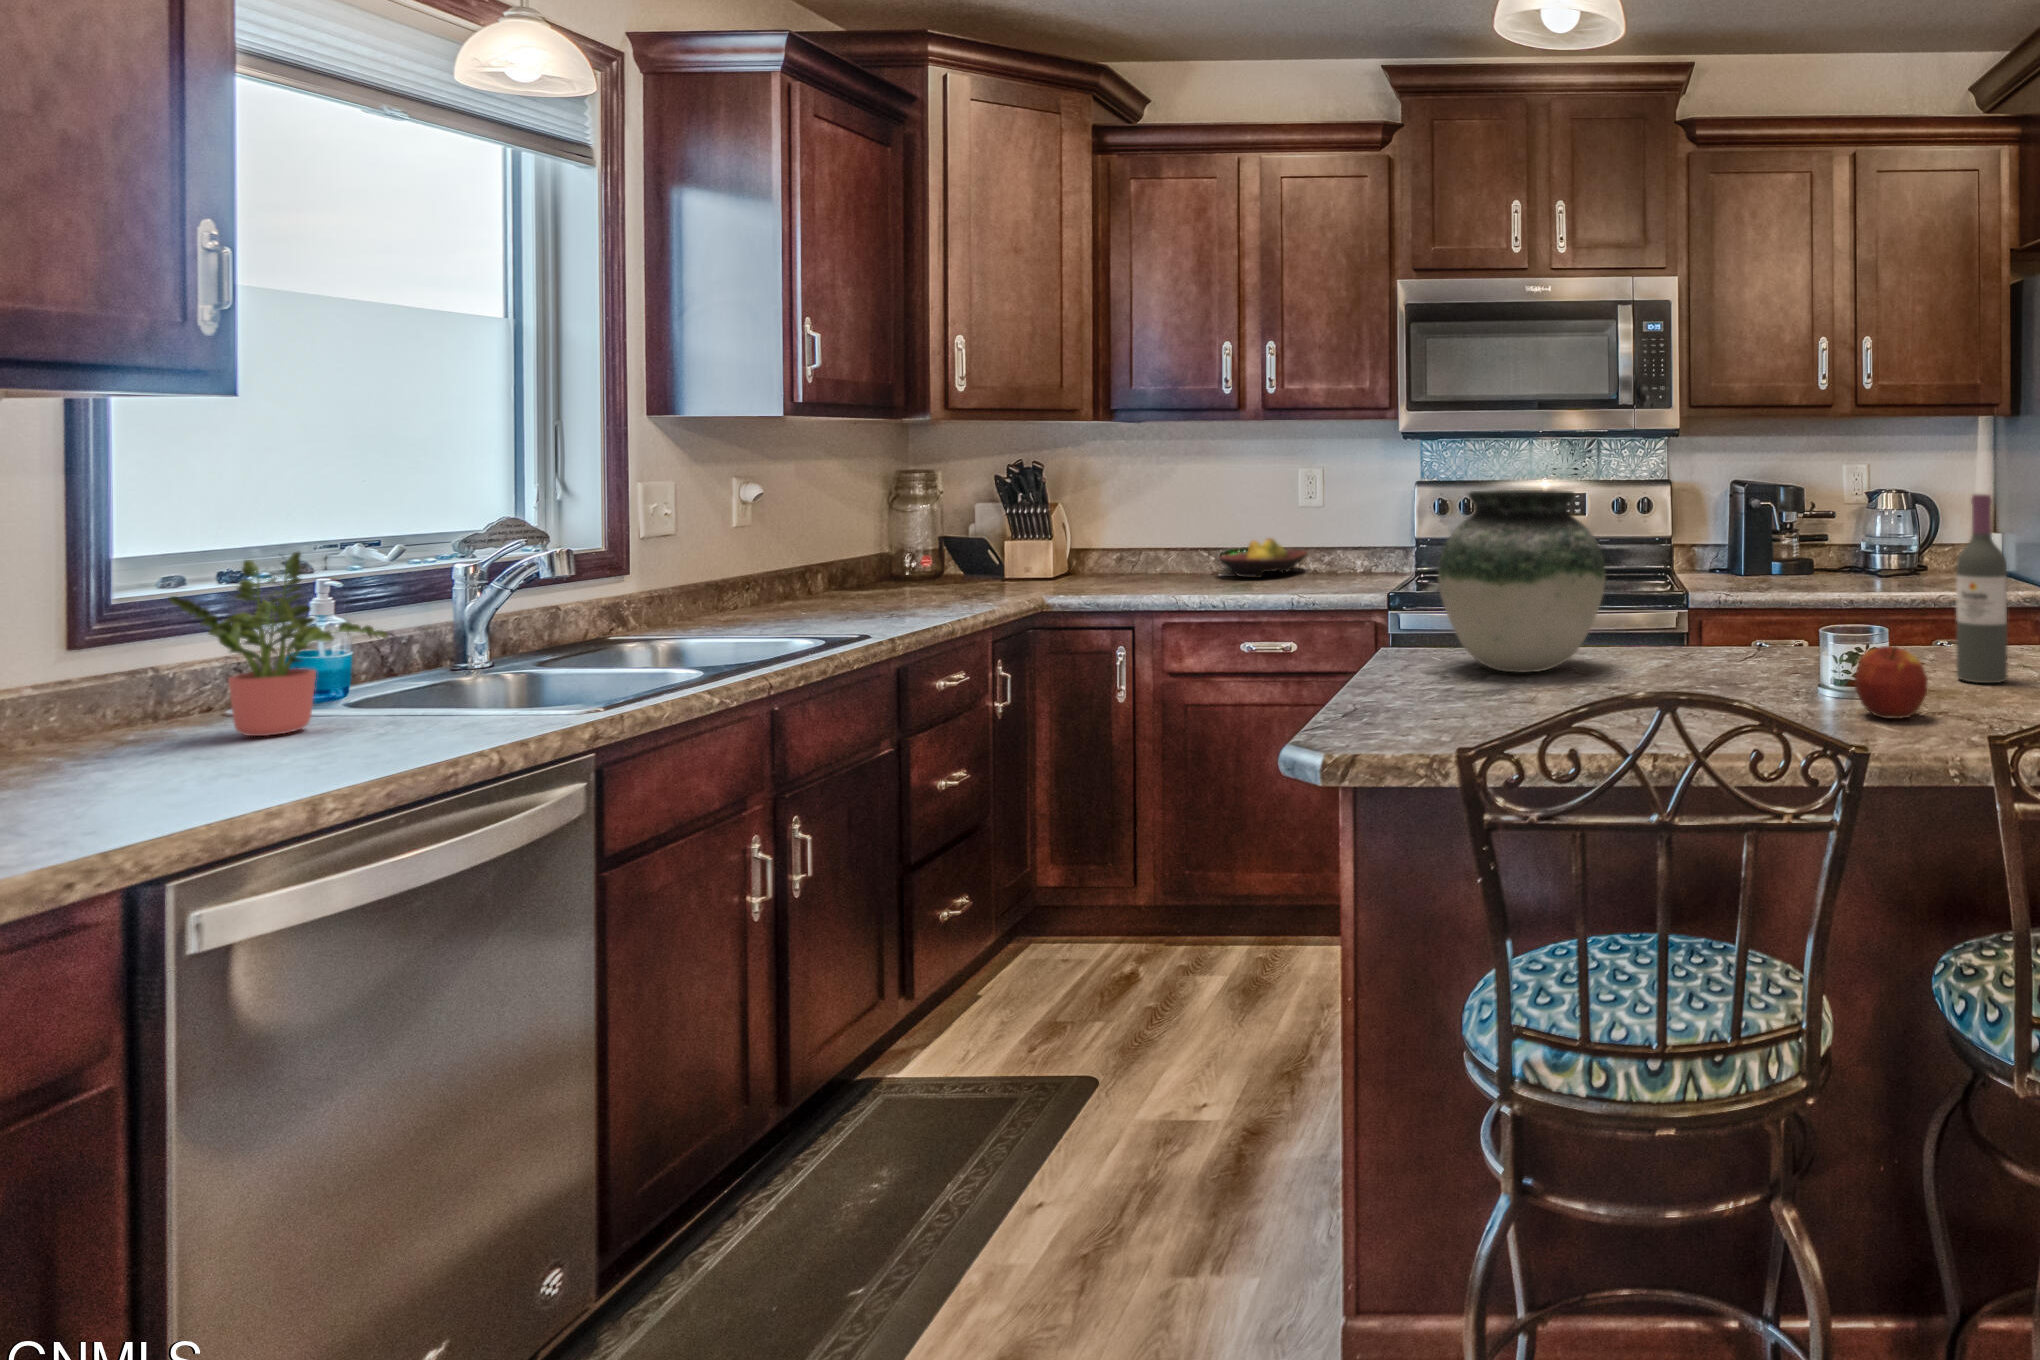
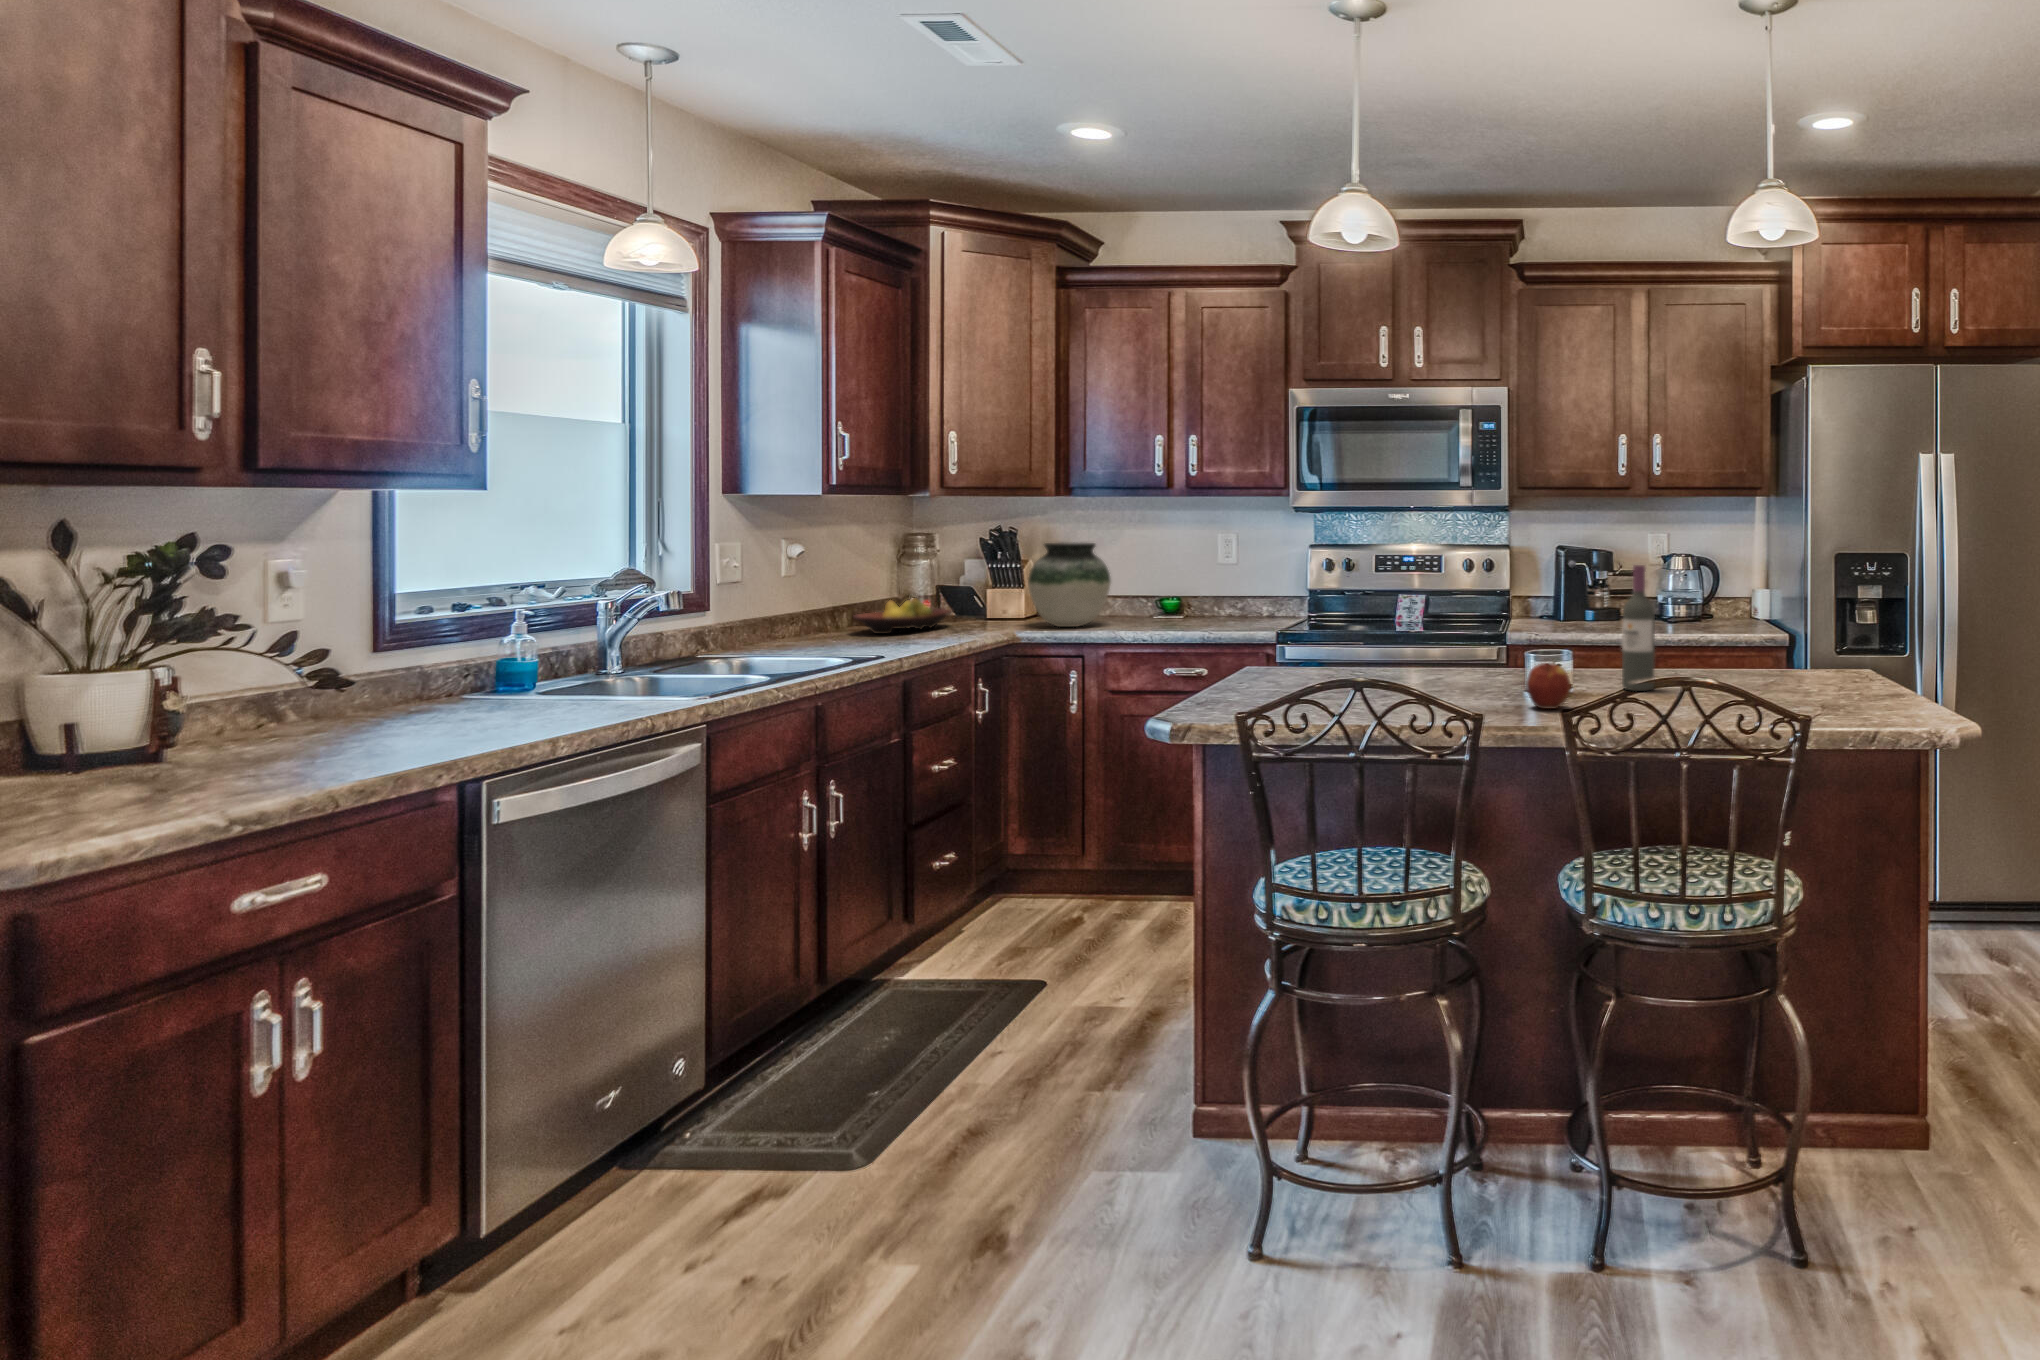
vase: present [1438,490,1605,673] -> present [1028,543,1111,627]
fruit bowl: present [1219,538,1307,578] -> present [854,598,952,634]
potted plant: present [169,552,388,736] -> none [440,592,572,711]

